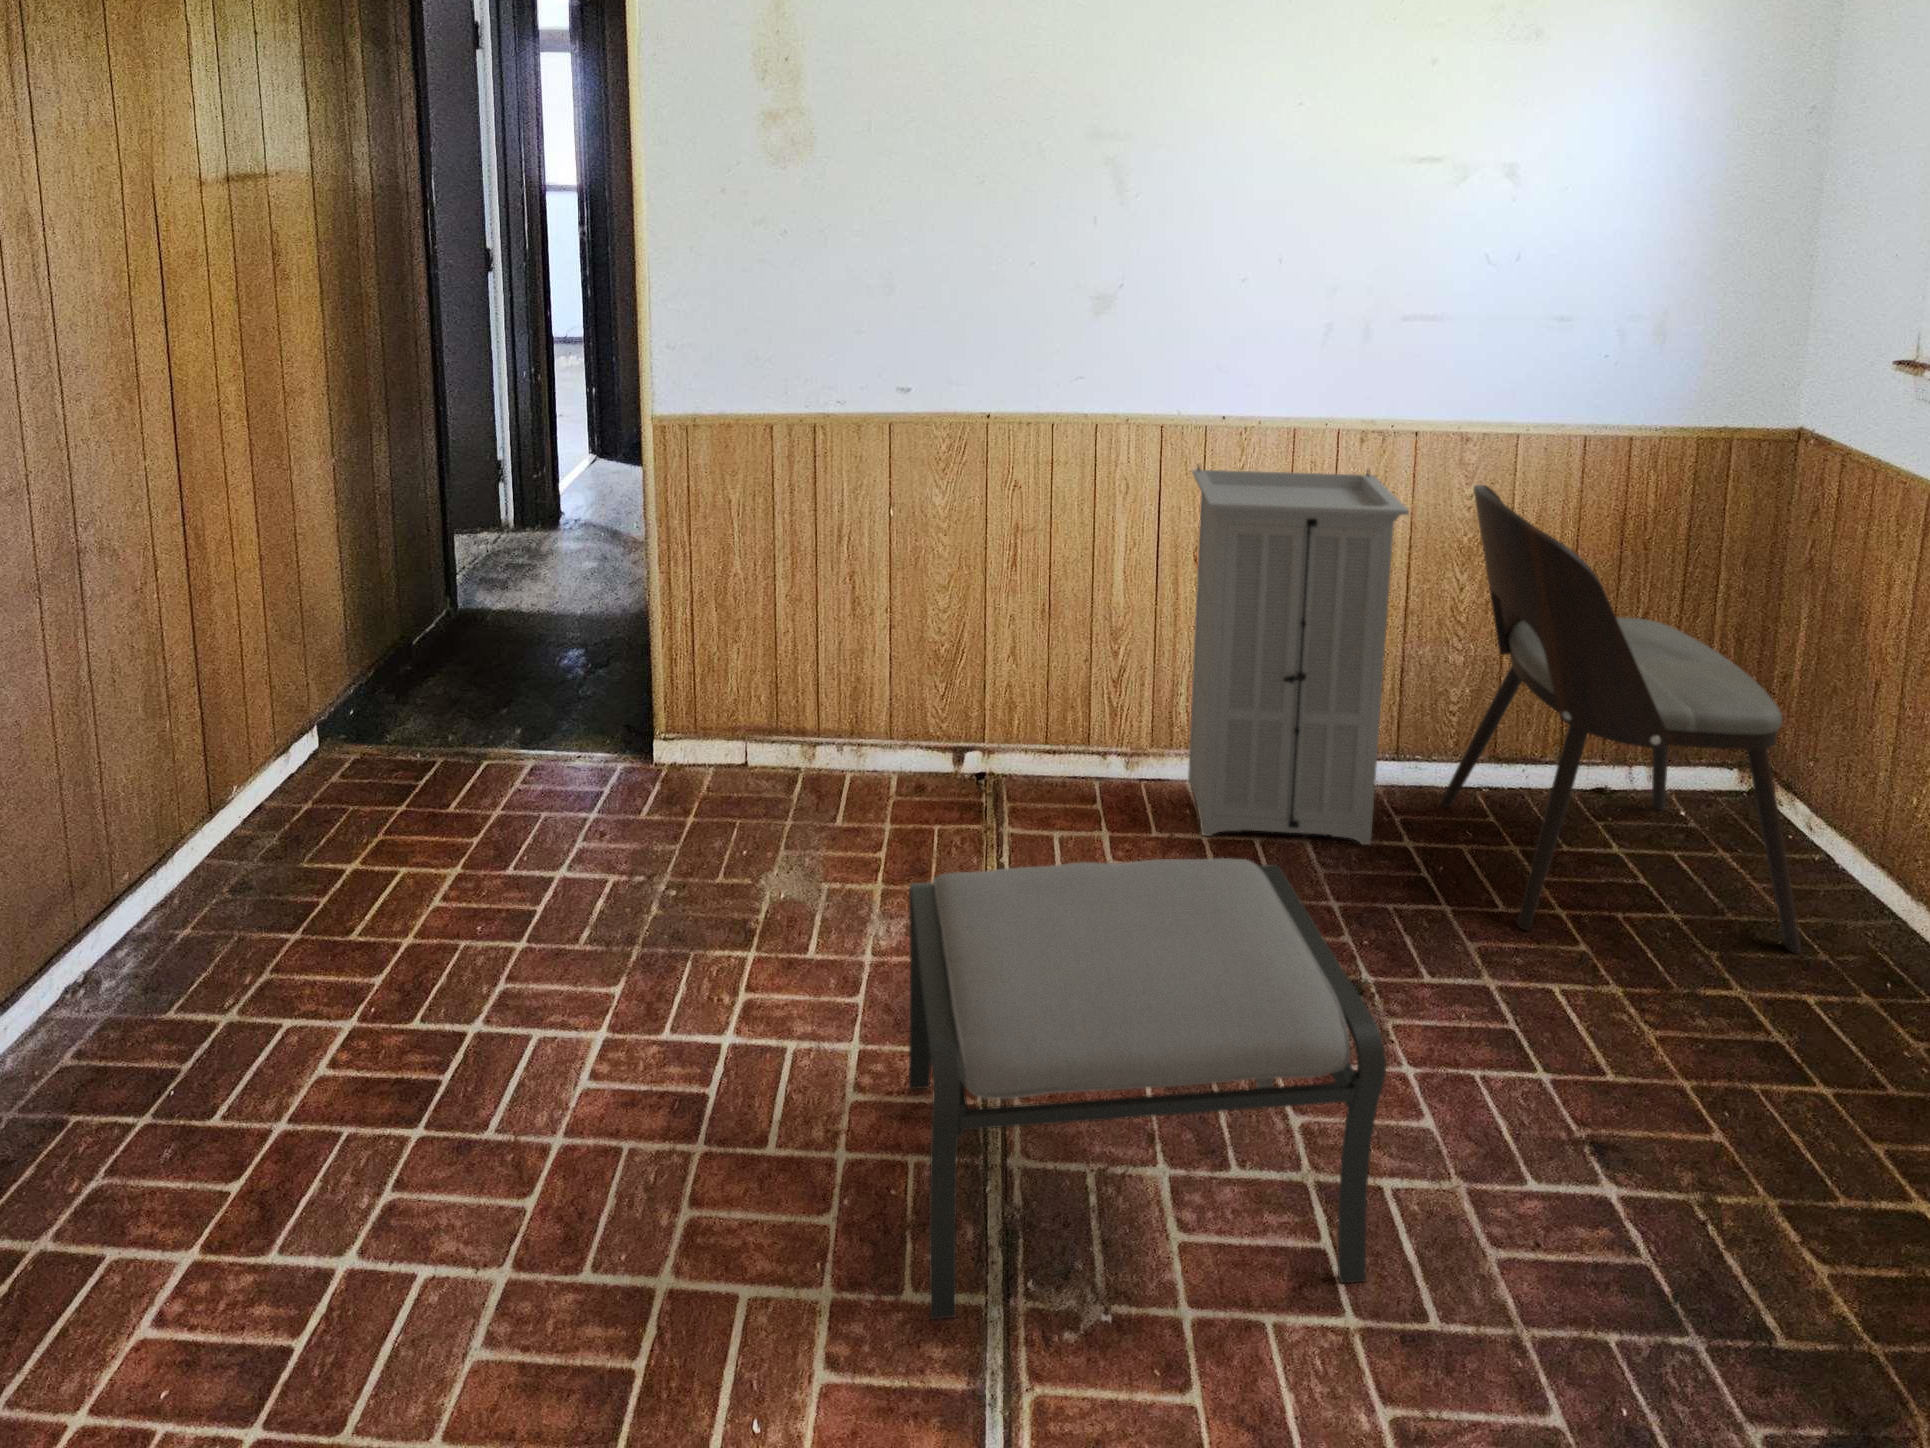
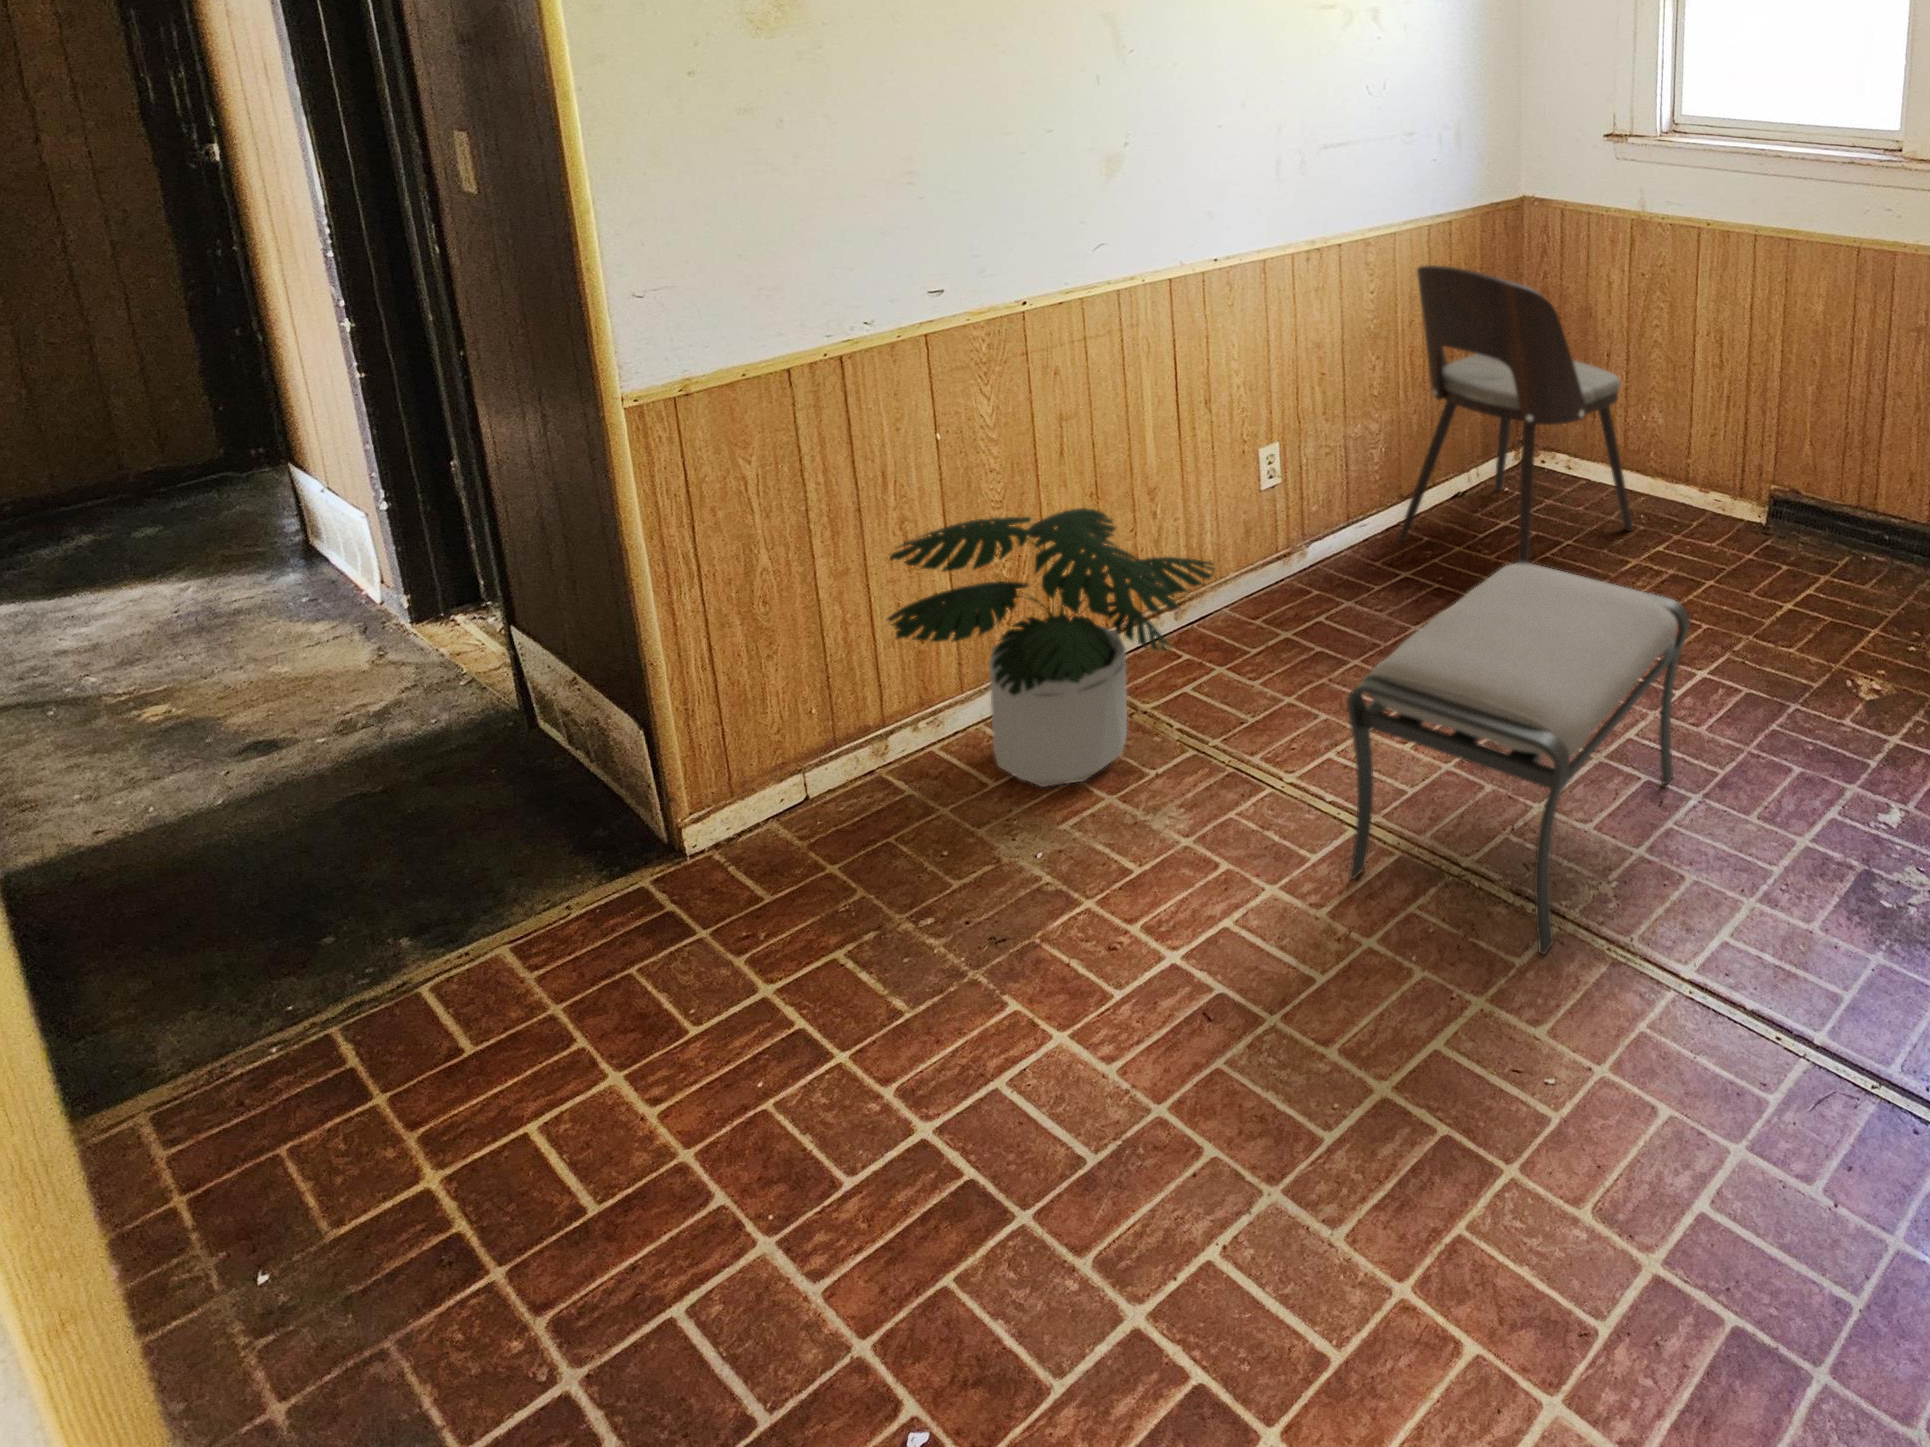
storage cabinet: present [1188,465,1409,845] -> none [1223,272,1415,632]
potted plant: none [768,593,1045,858] -> present [888,508,1215,787]

